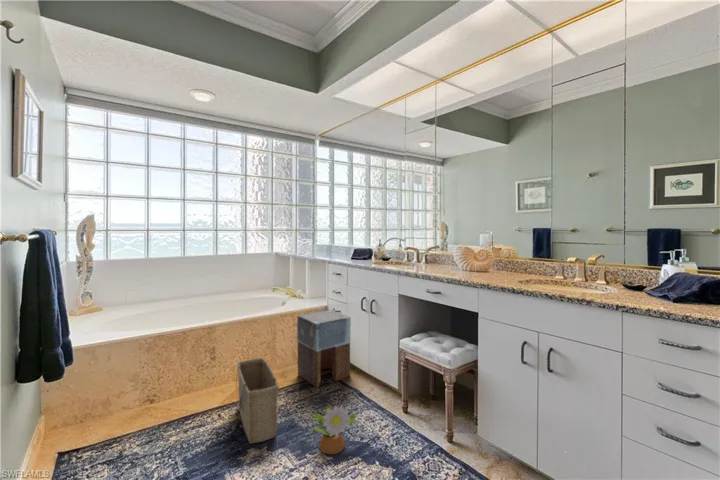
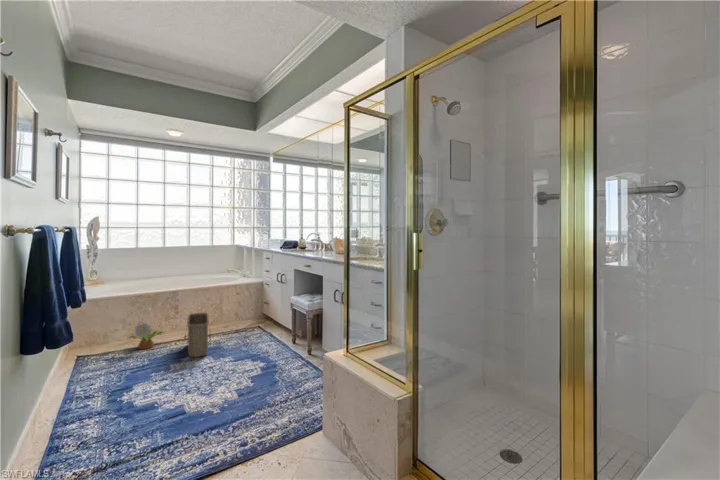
stool: present [297,310,351,387] -> none [237,286,274,336]
decorative plant: present [311,406,357,454] -> present [131,323,163,349]

